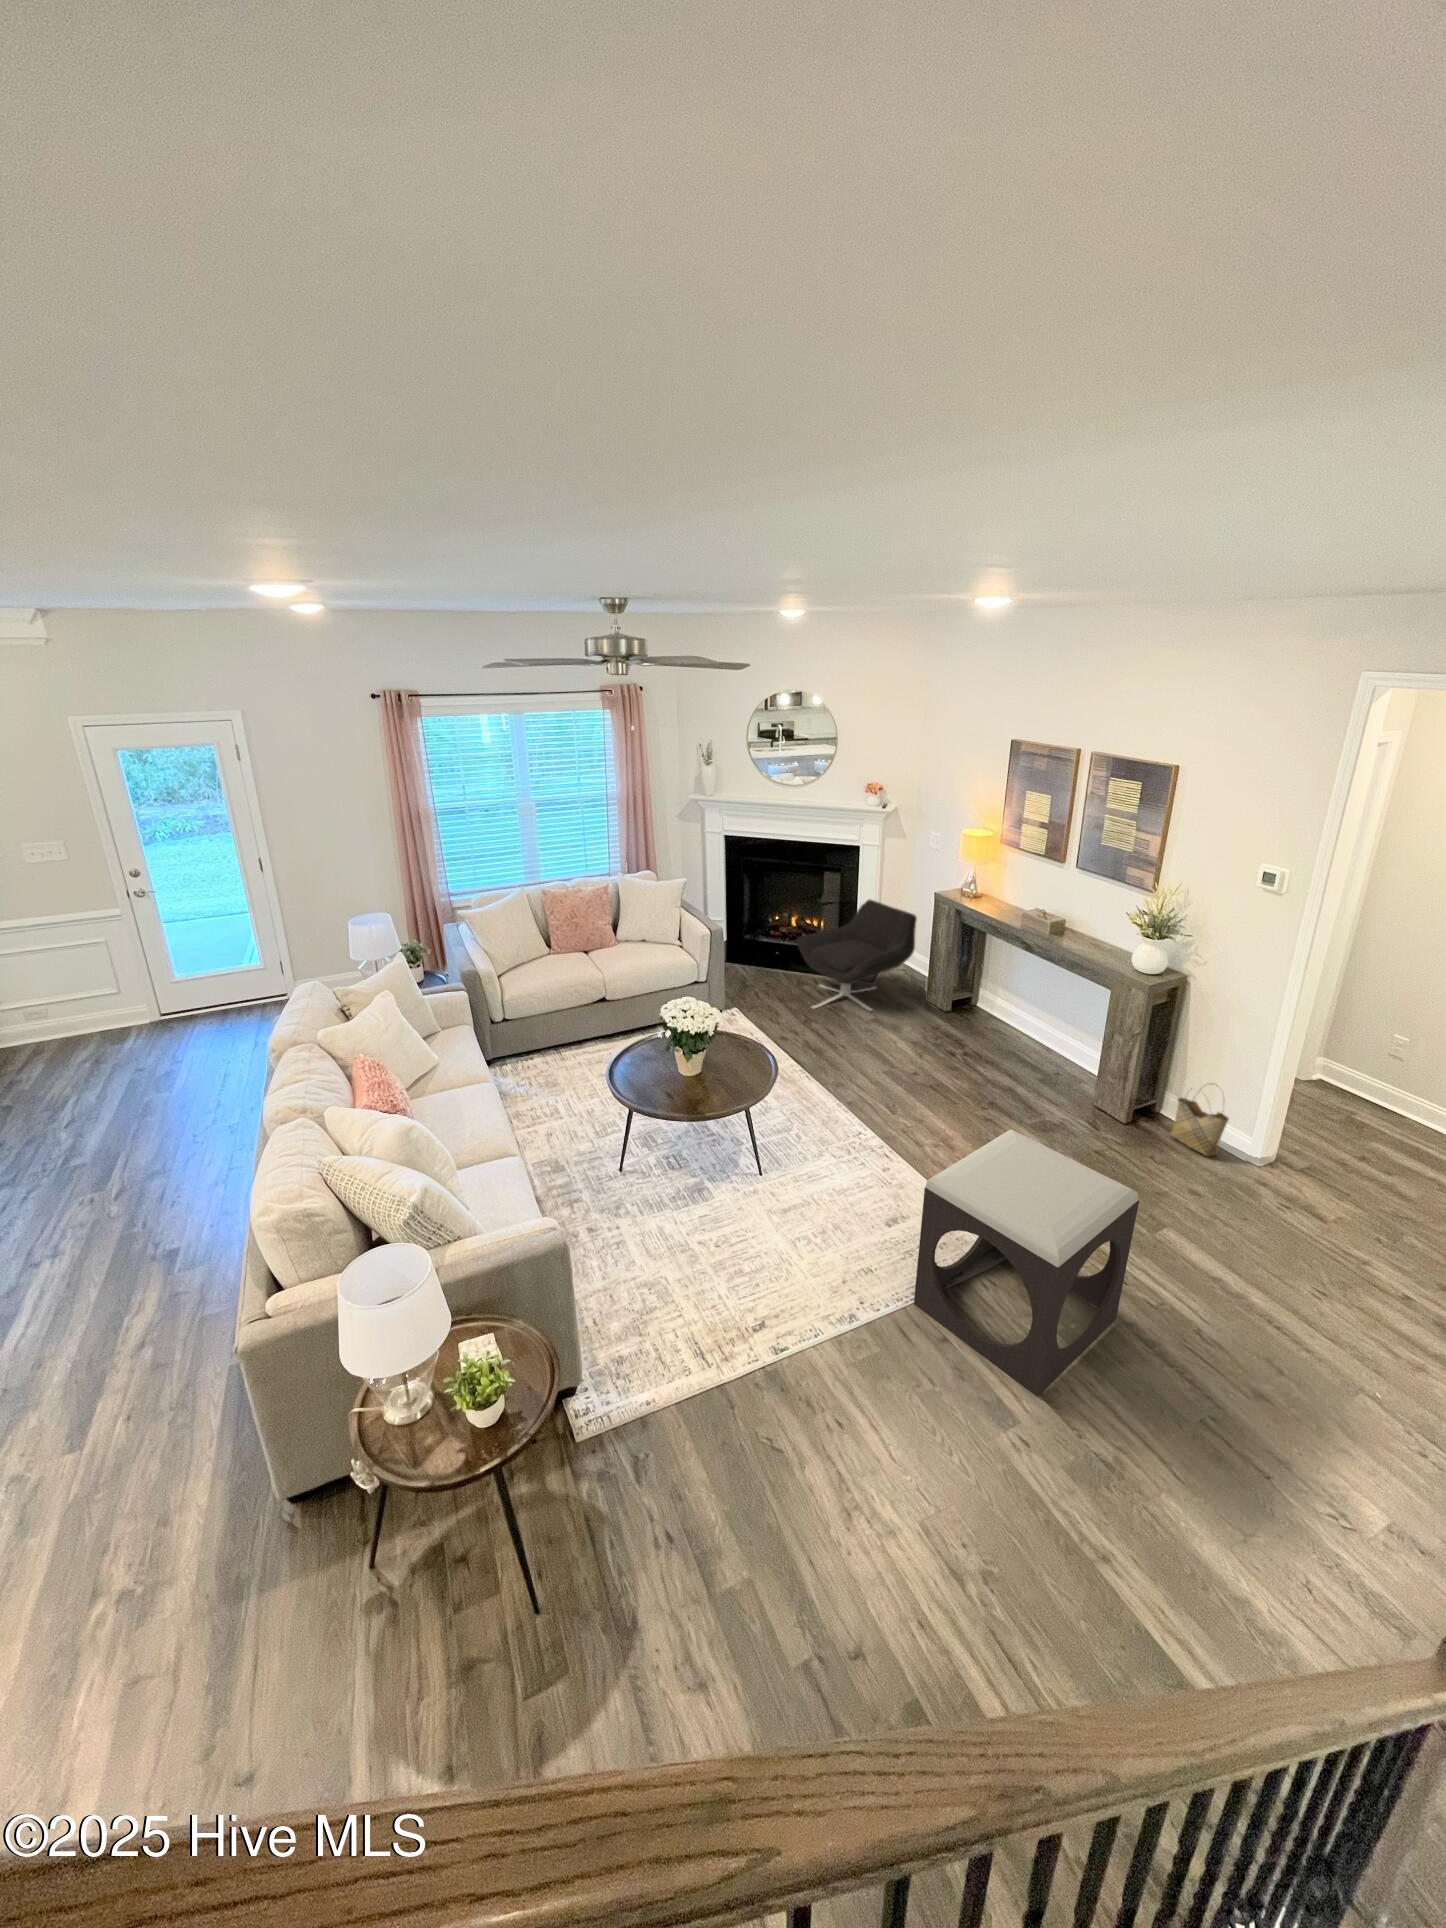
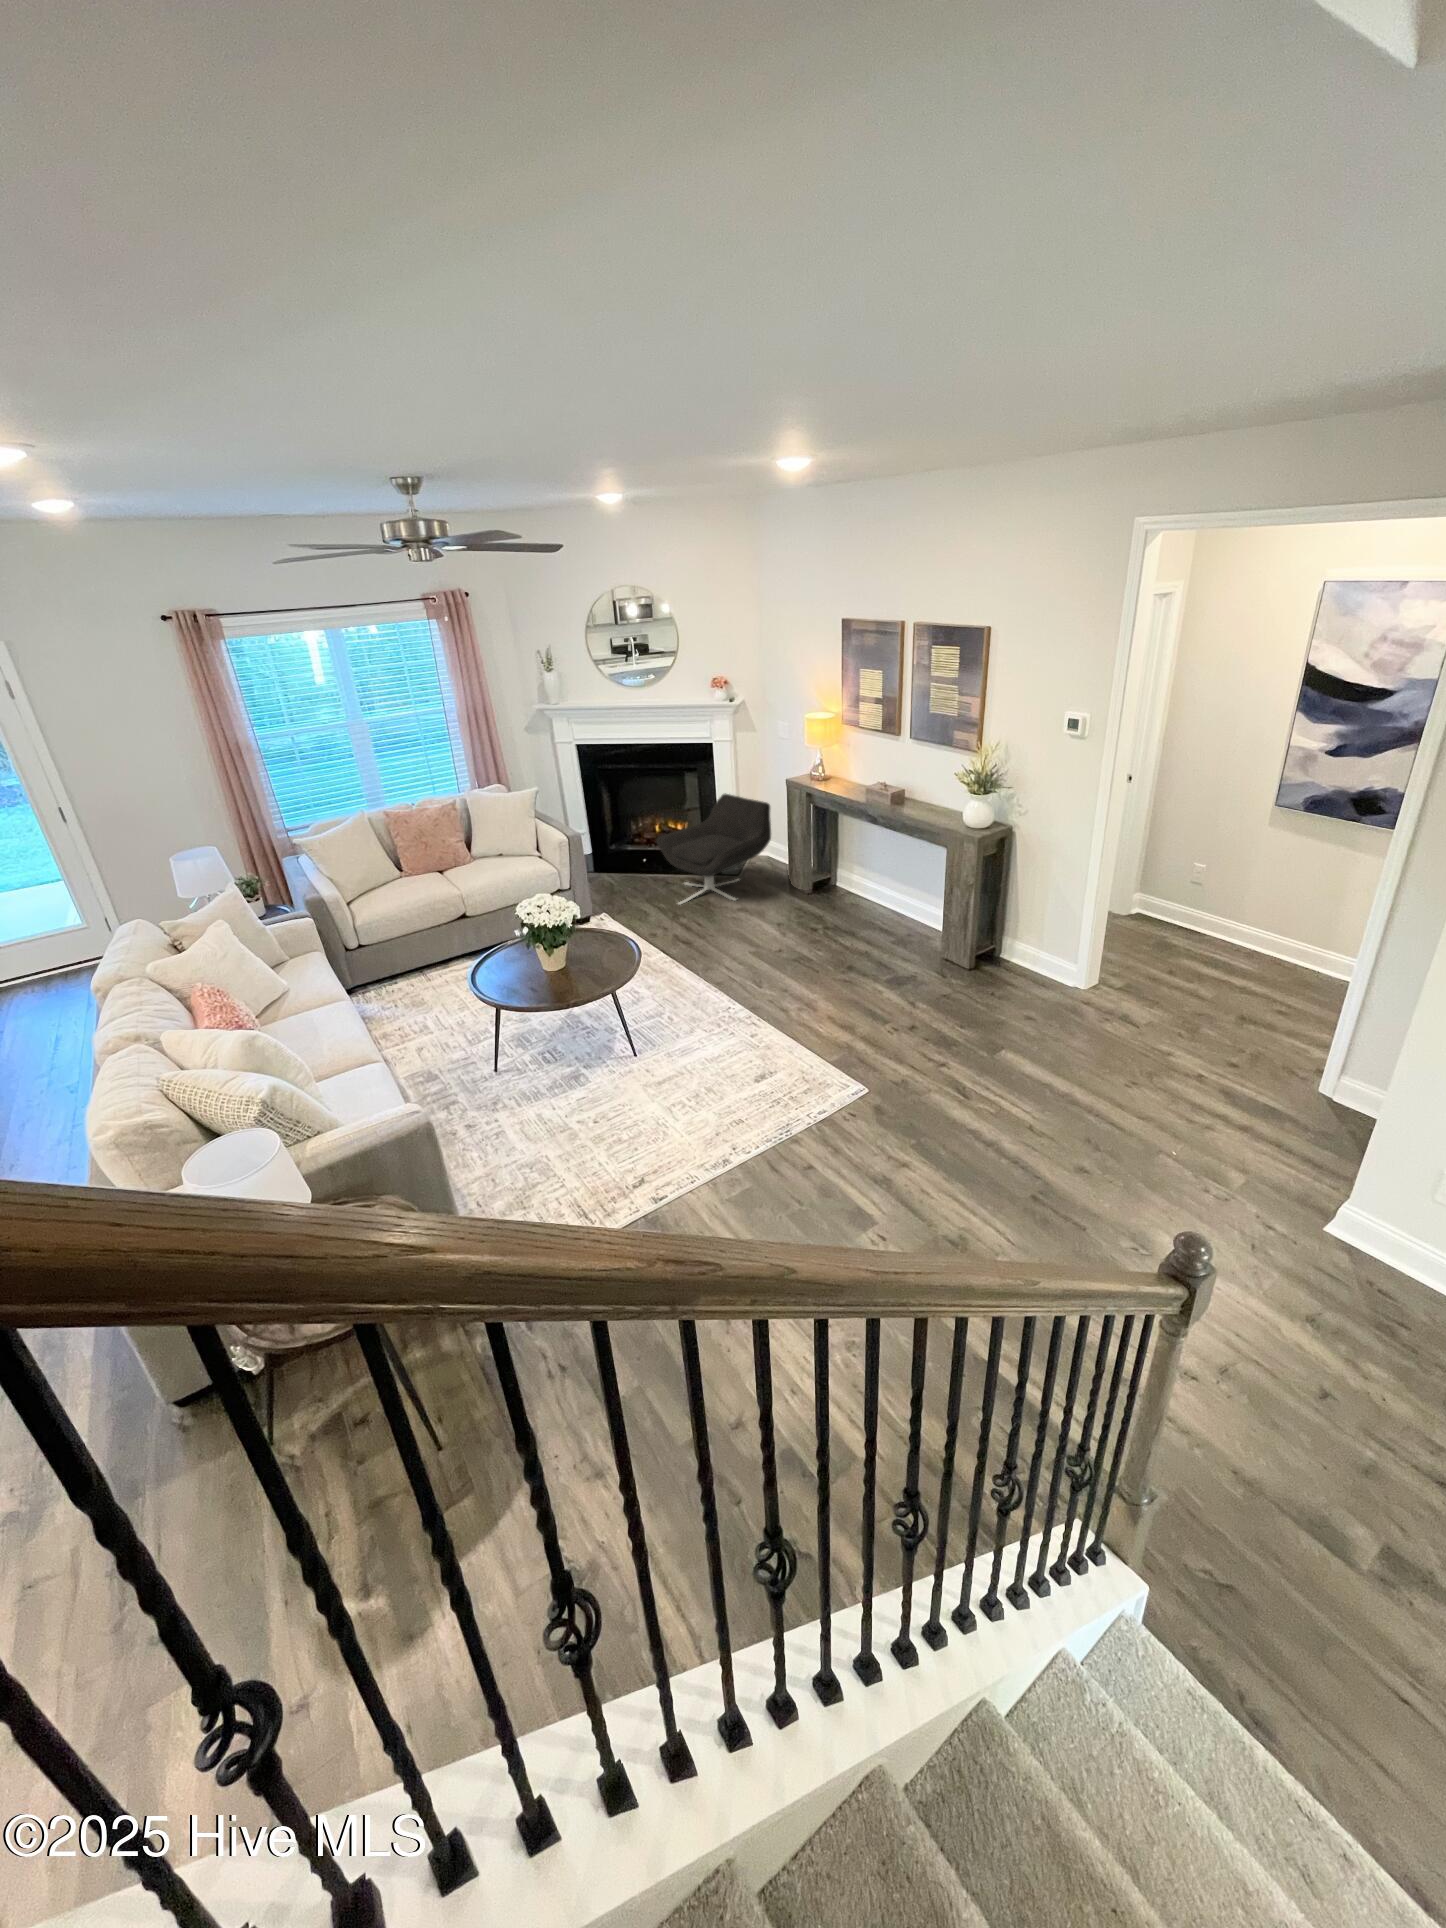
woven basket: present [1170,1084,1229,1156] -> none [1009,922,1057,988]
footstool: present [914,1129,1139,1396] -> none [779,975,969,1200]

